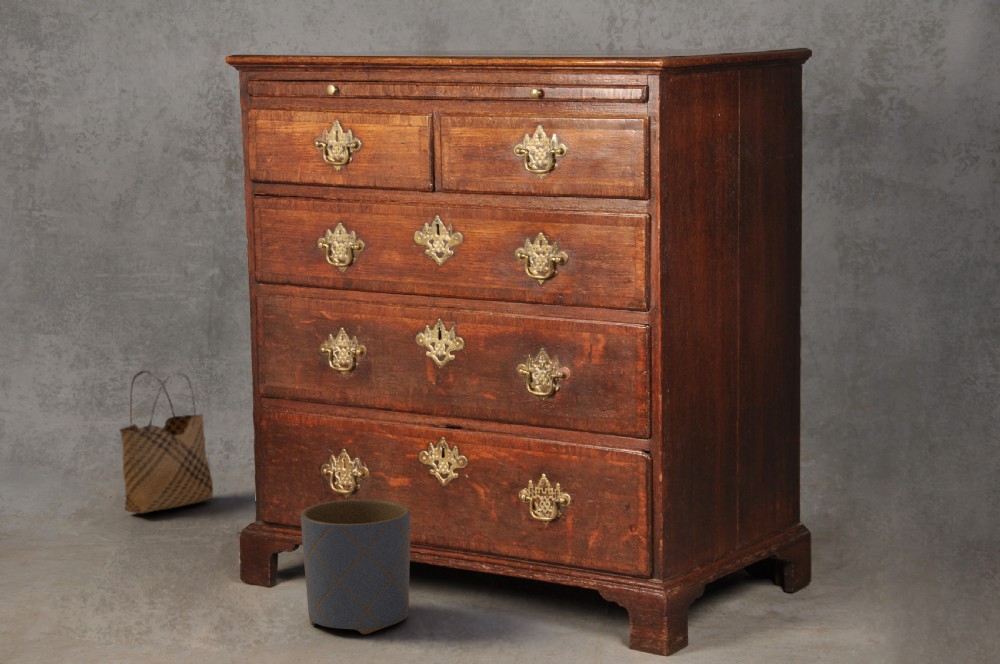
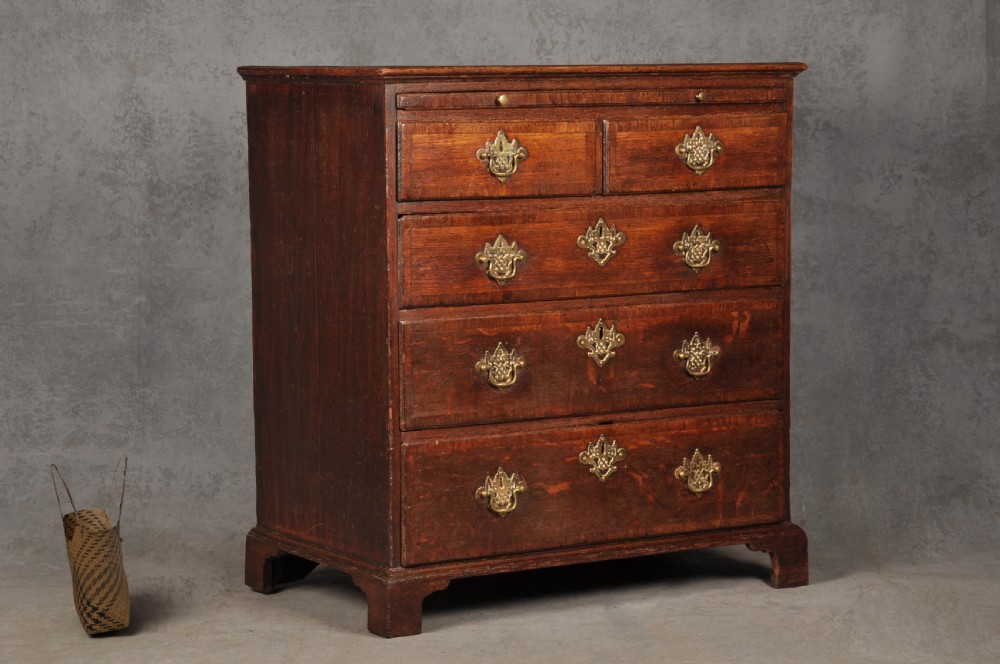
planter: present [301,499,410,634] -> none [537,506,646,637]

